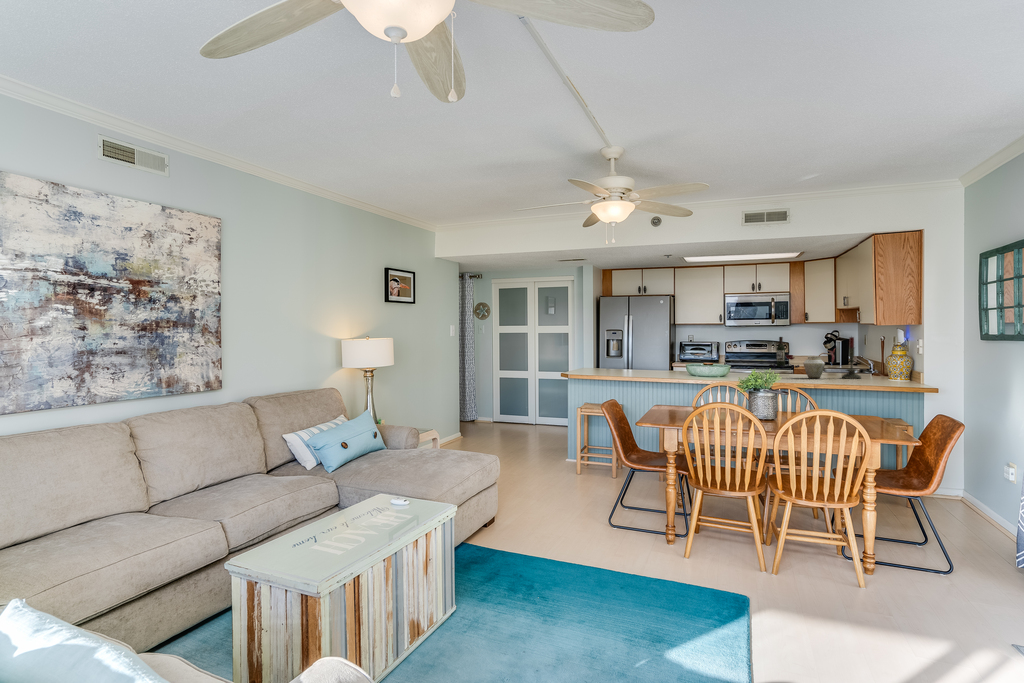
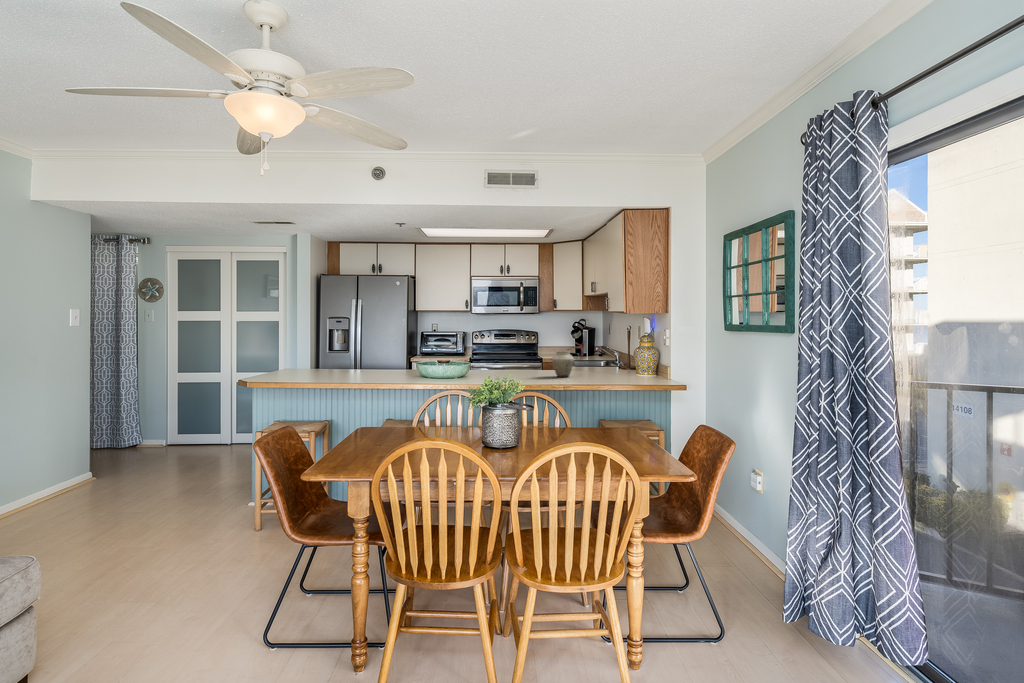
wine bottle: present [769,337,799,368] -> none [518,326,548,361]
candle: present [842,337,861,379] -> none [591,326,610,376]

